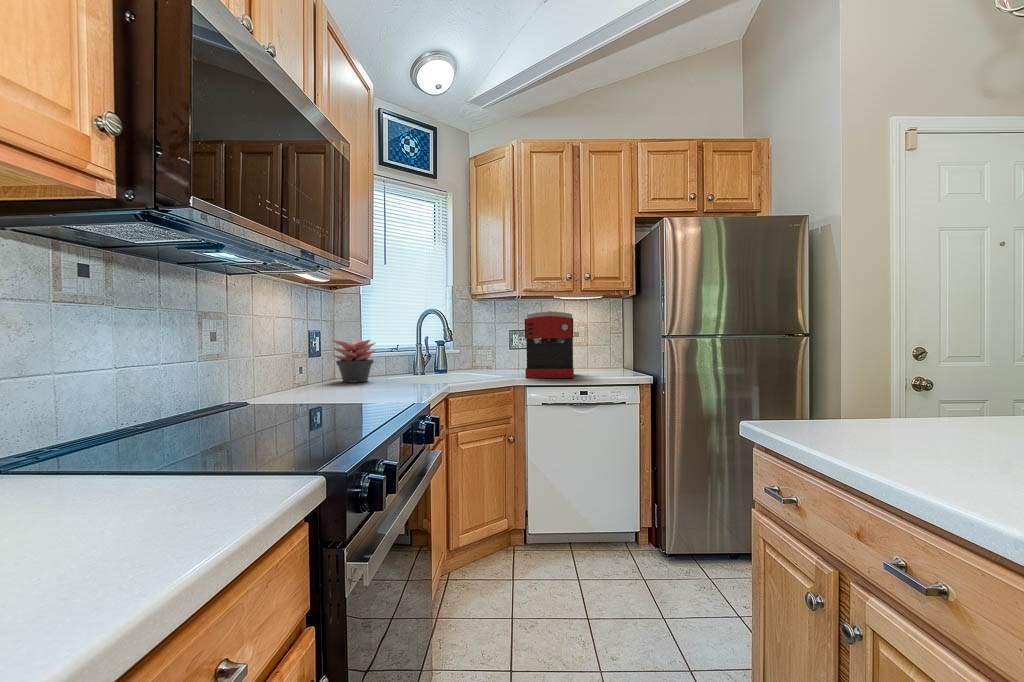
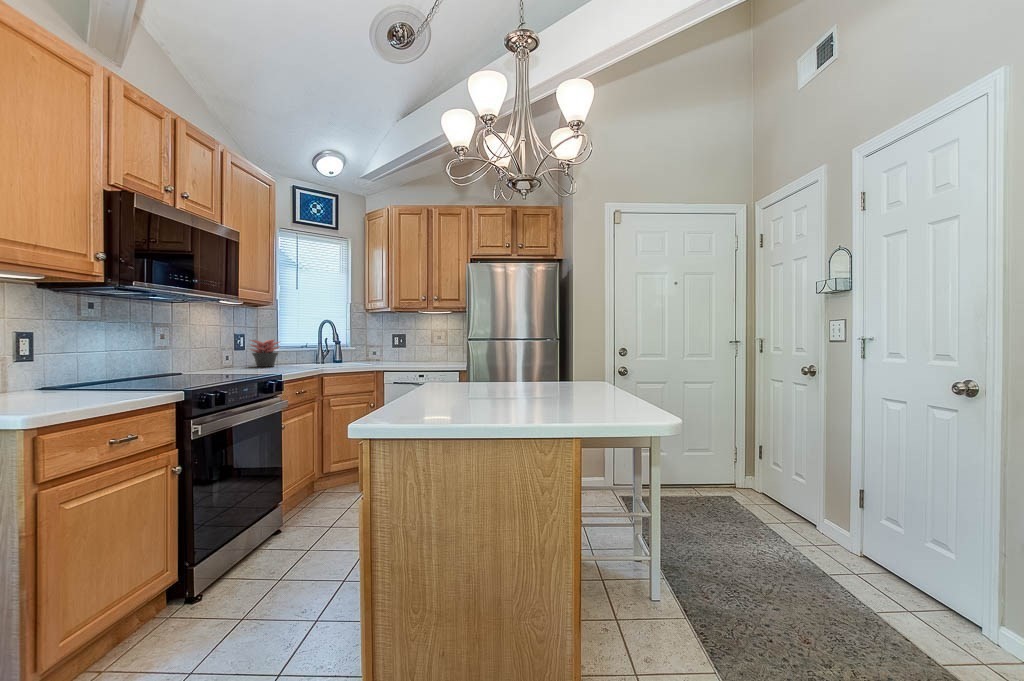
coffee maker: present [525,311,574,378] -> none [383,322,424,366]

